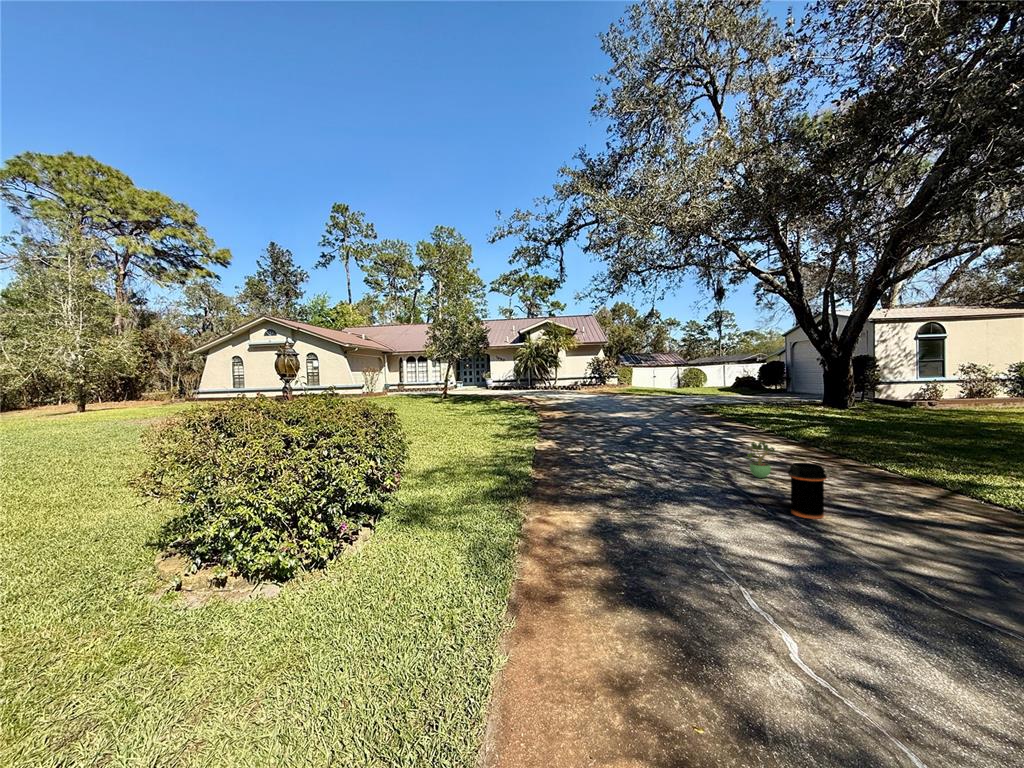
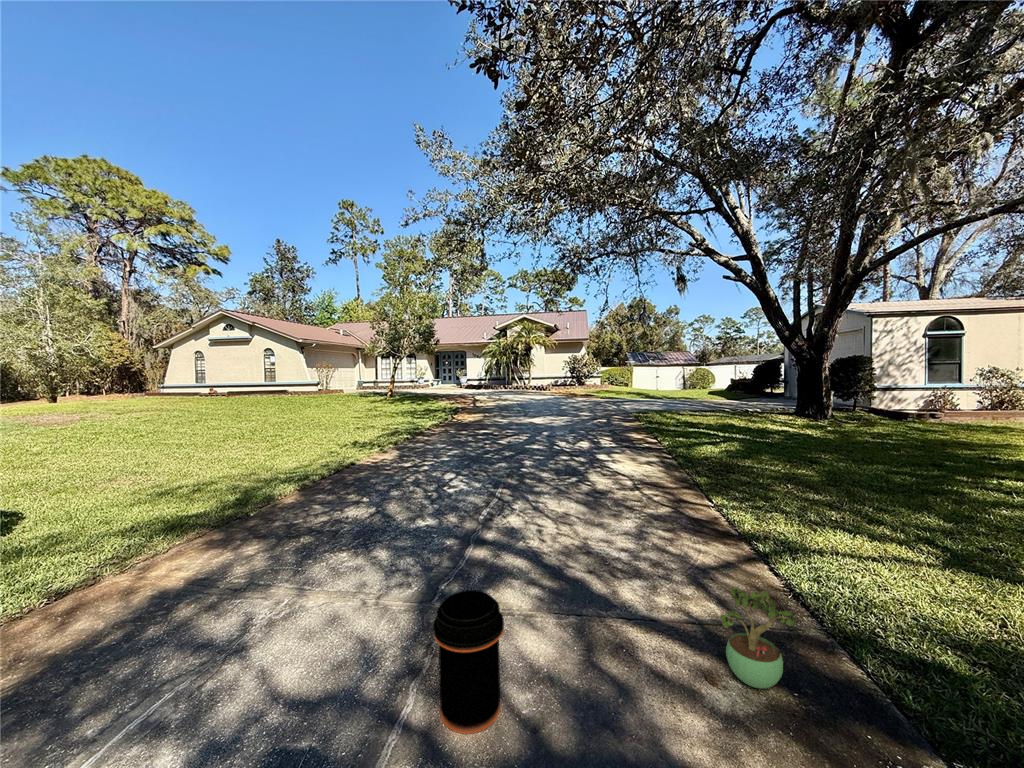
potted plant: present [747,442,775,478] -> present [720,587,794,688]

